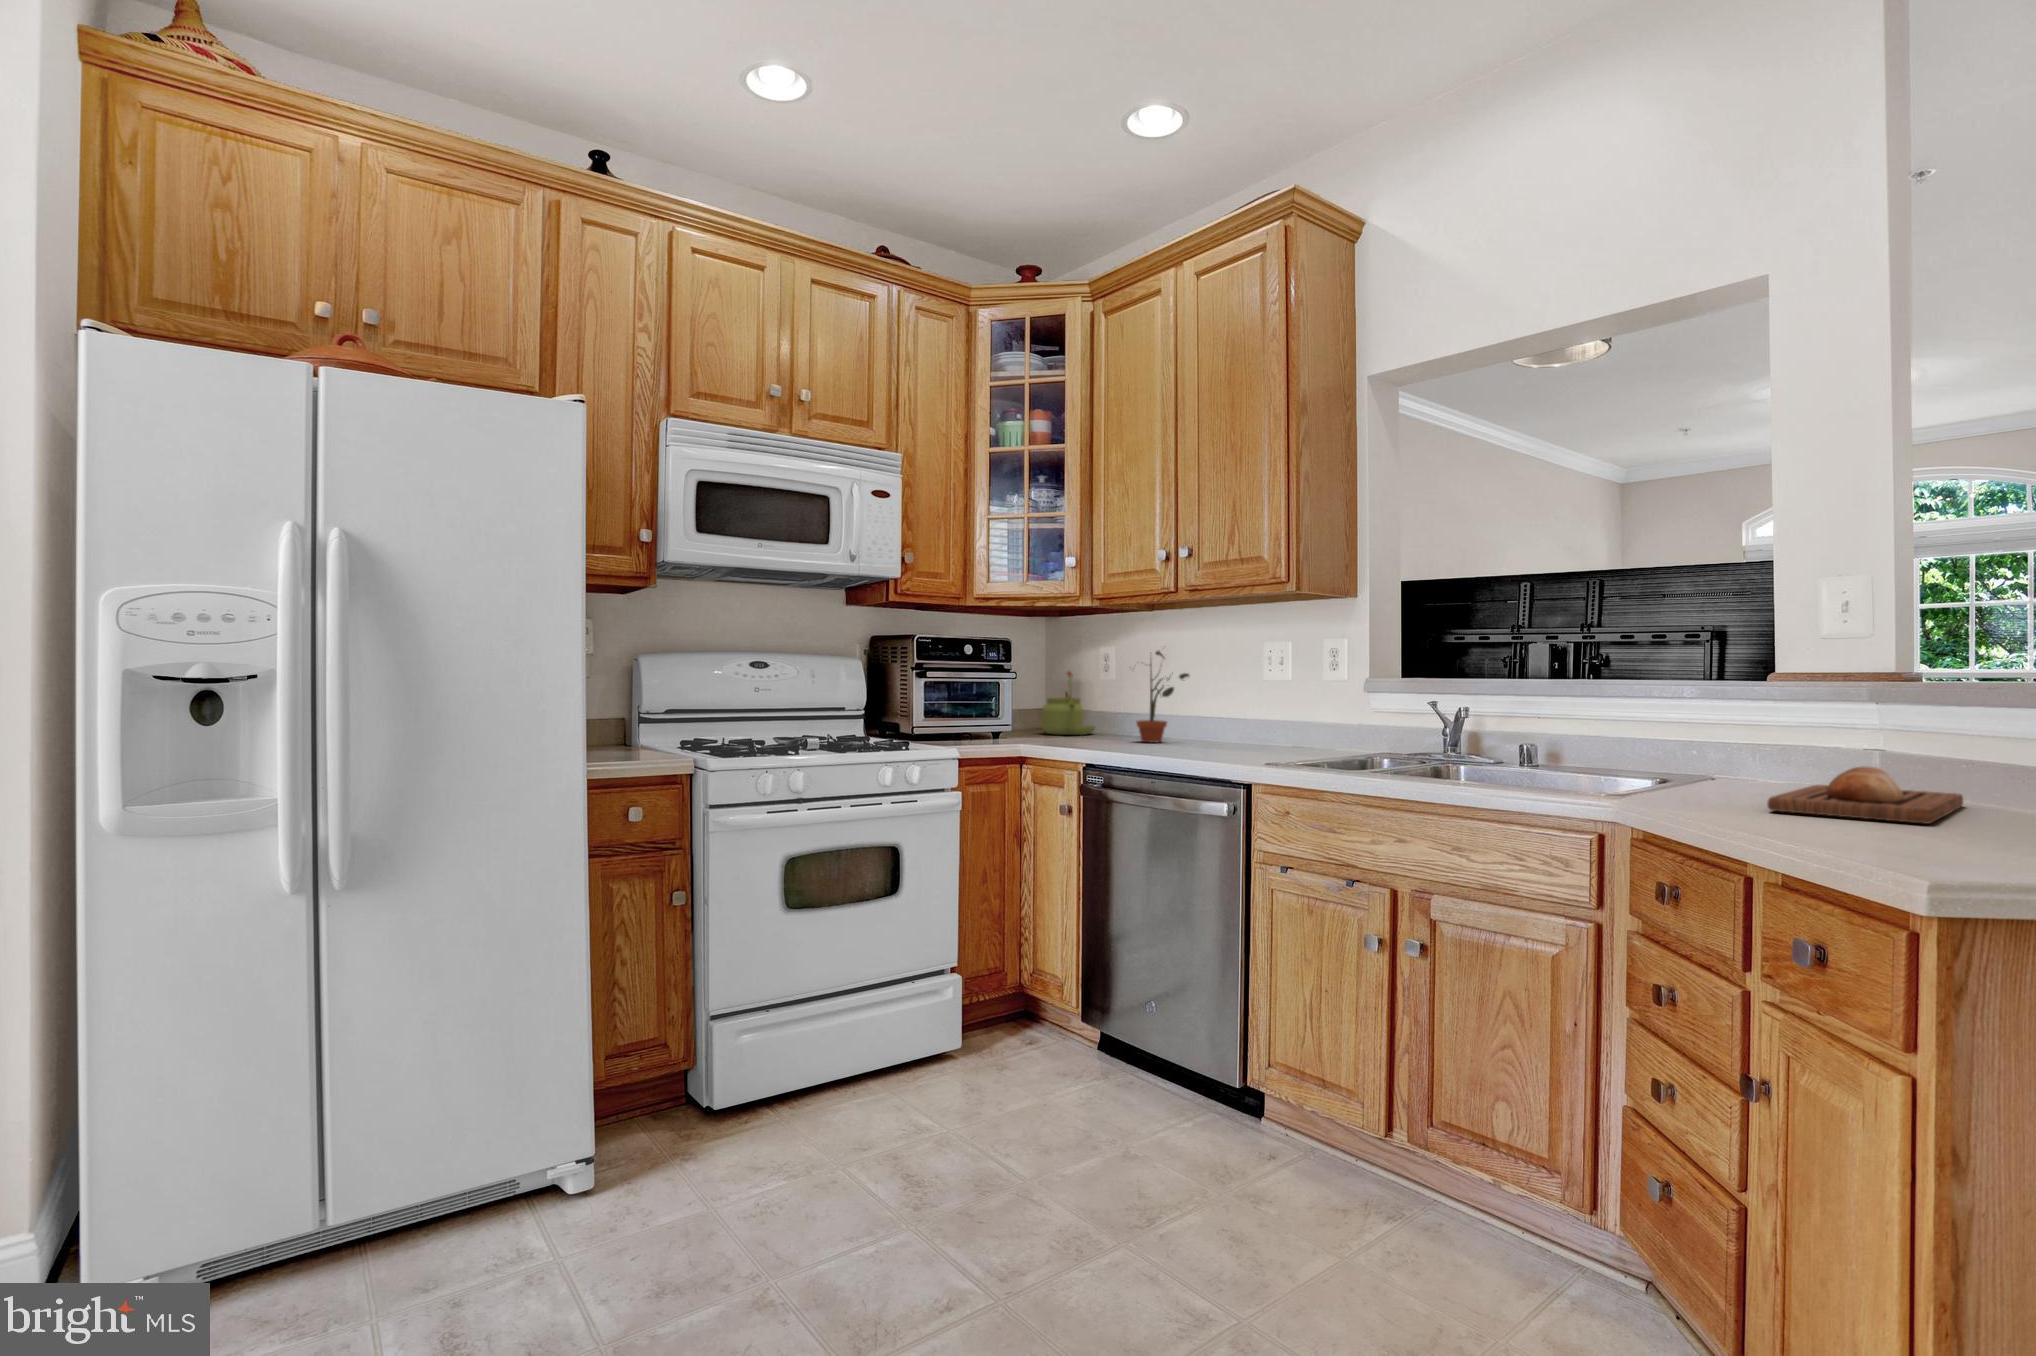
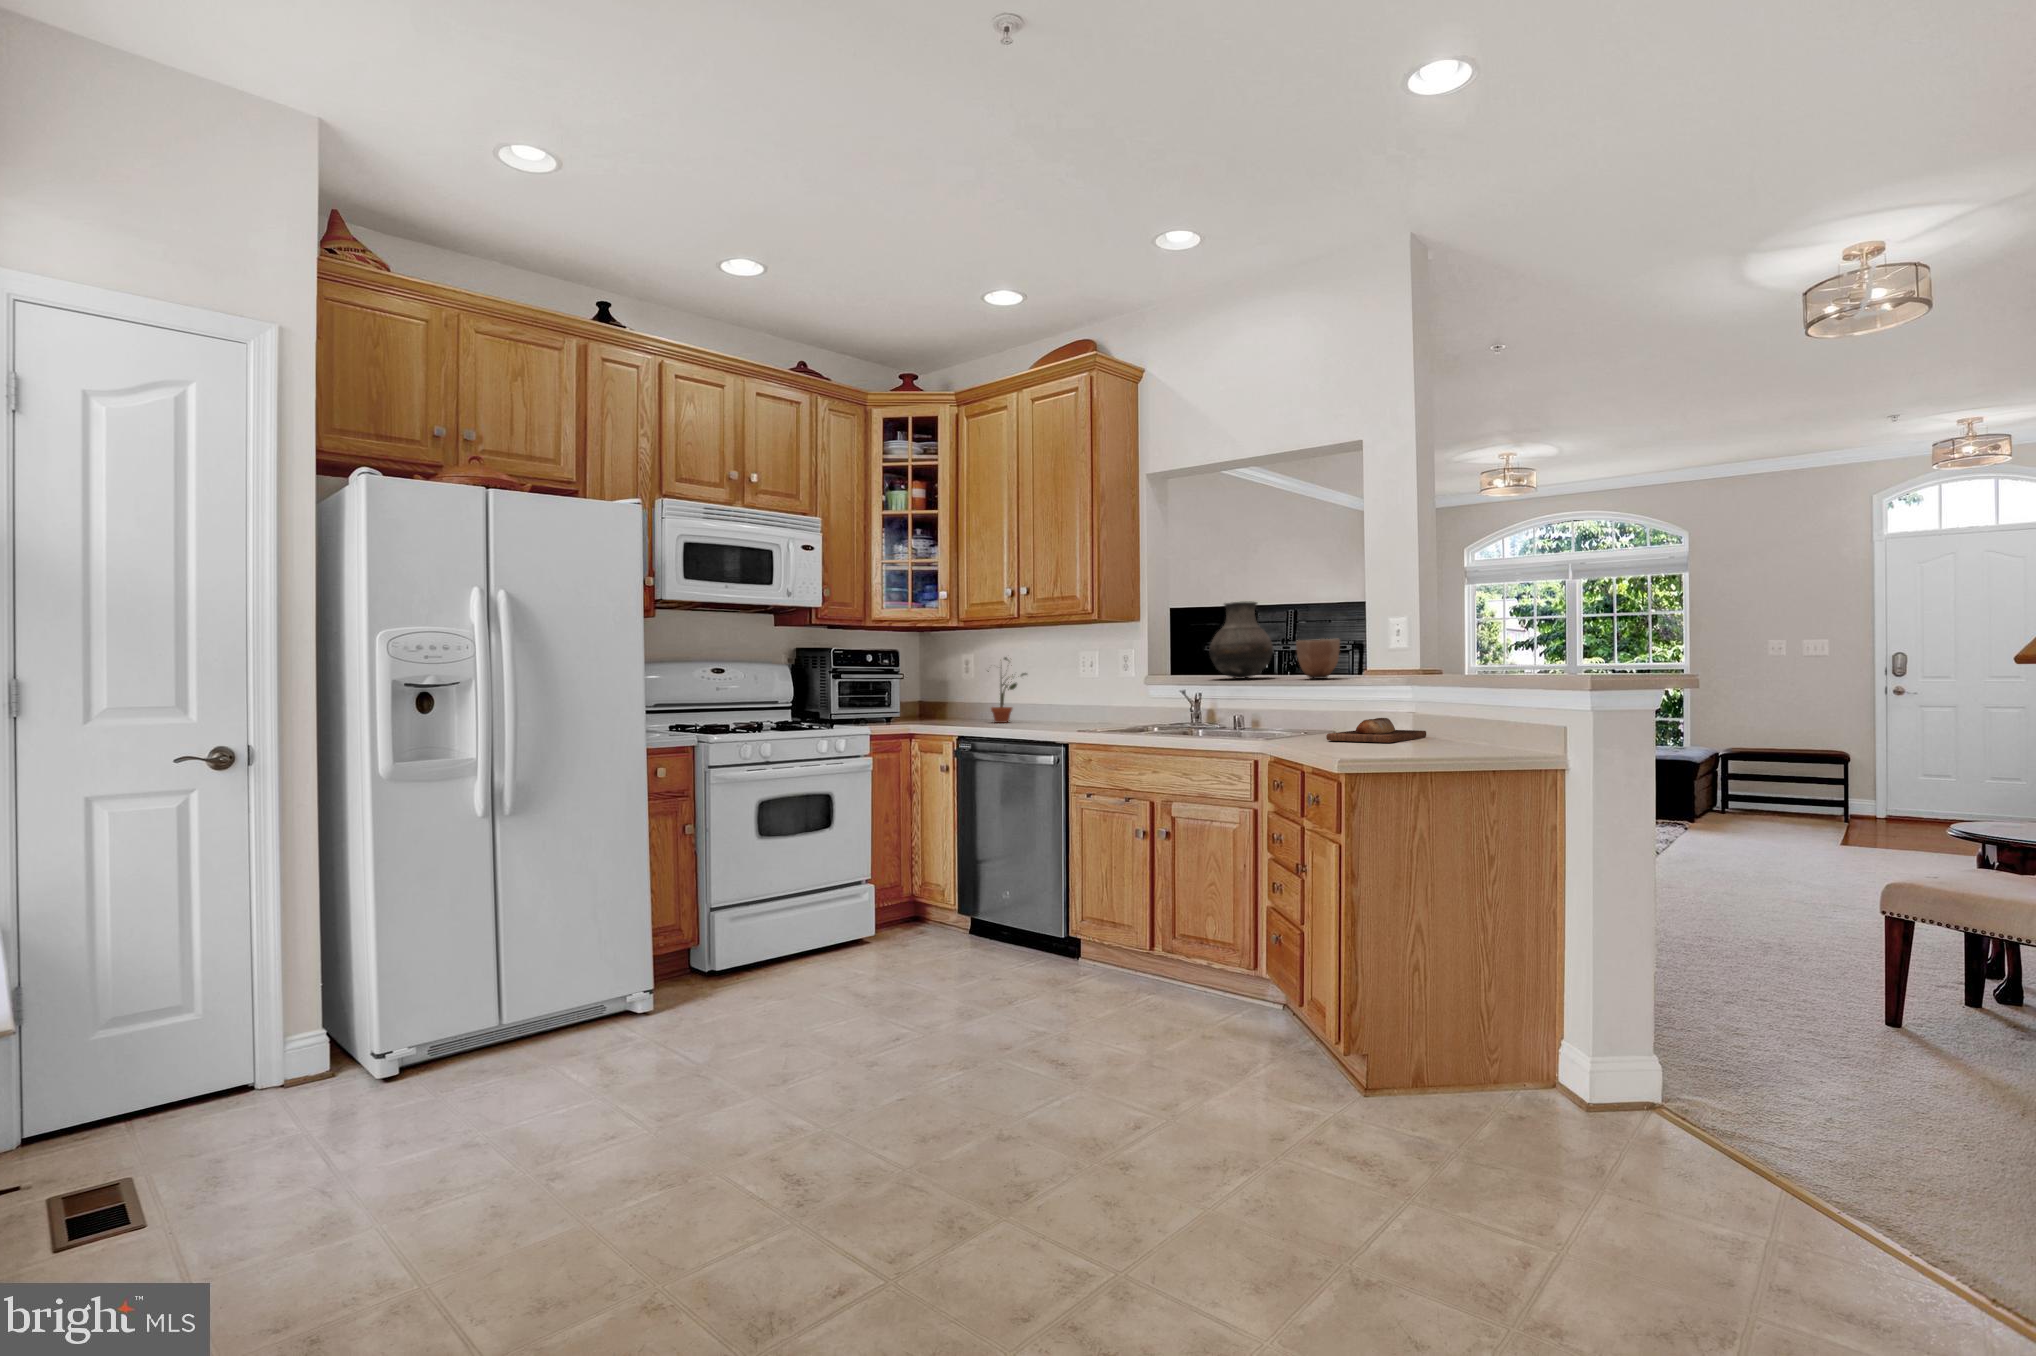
vase: none [1483,561,1598,687] -> present [1209,601,1273,679]
decorative bowl: none [1649,621,1735,689] -> present [1296,639,1340,679]
kettle: present [1041,671,1095,735] -> none [918,672,959,720]

